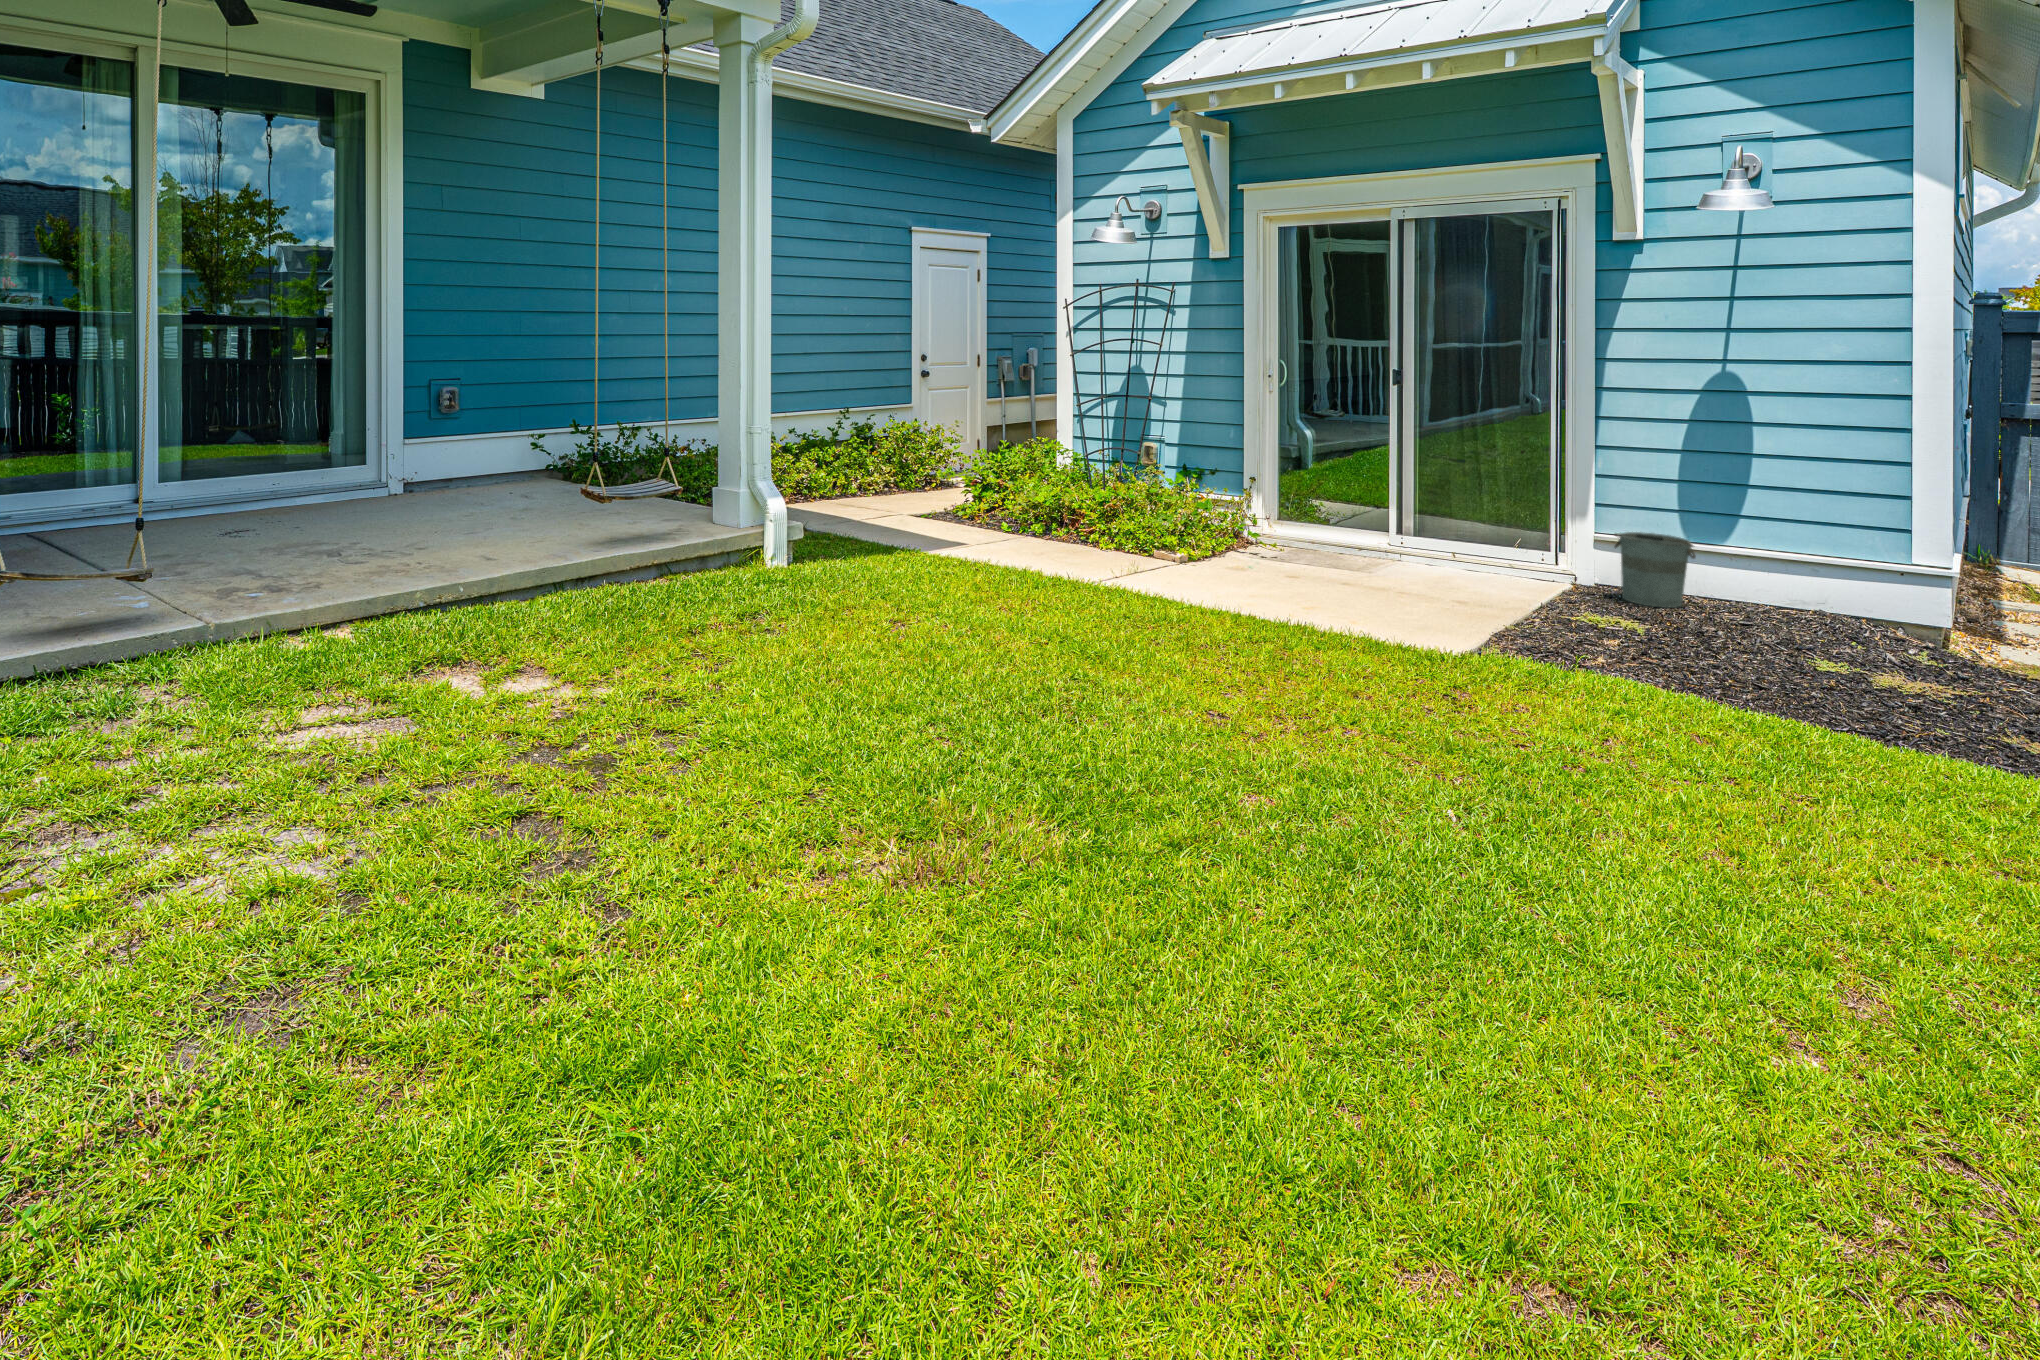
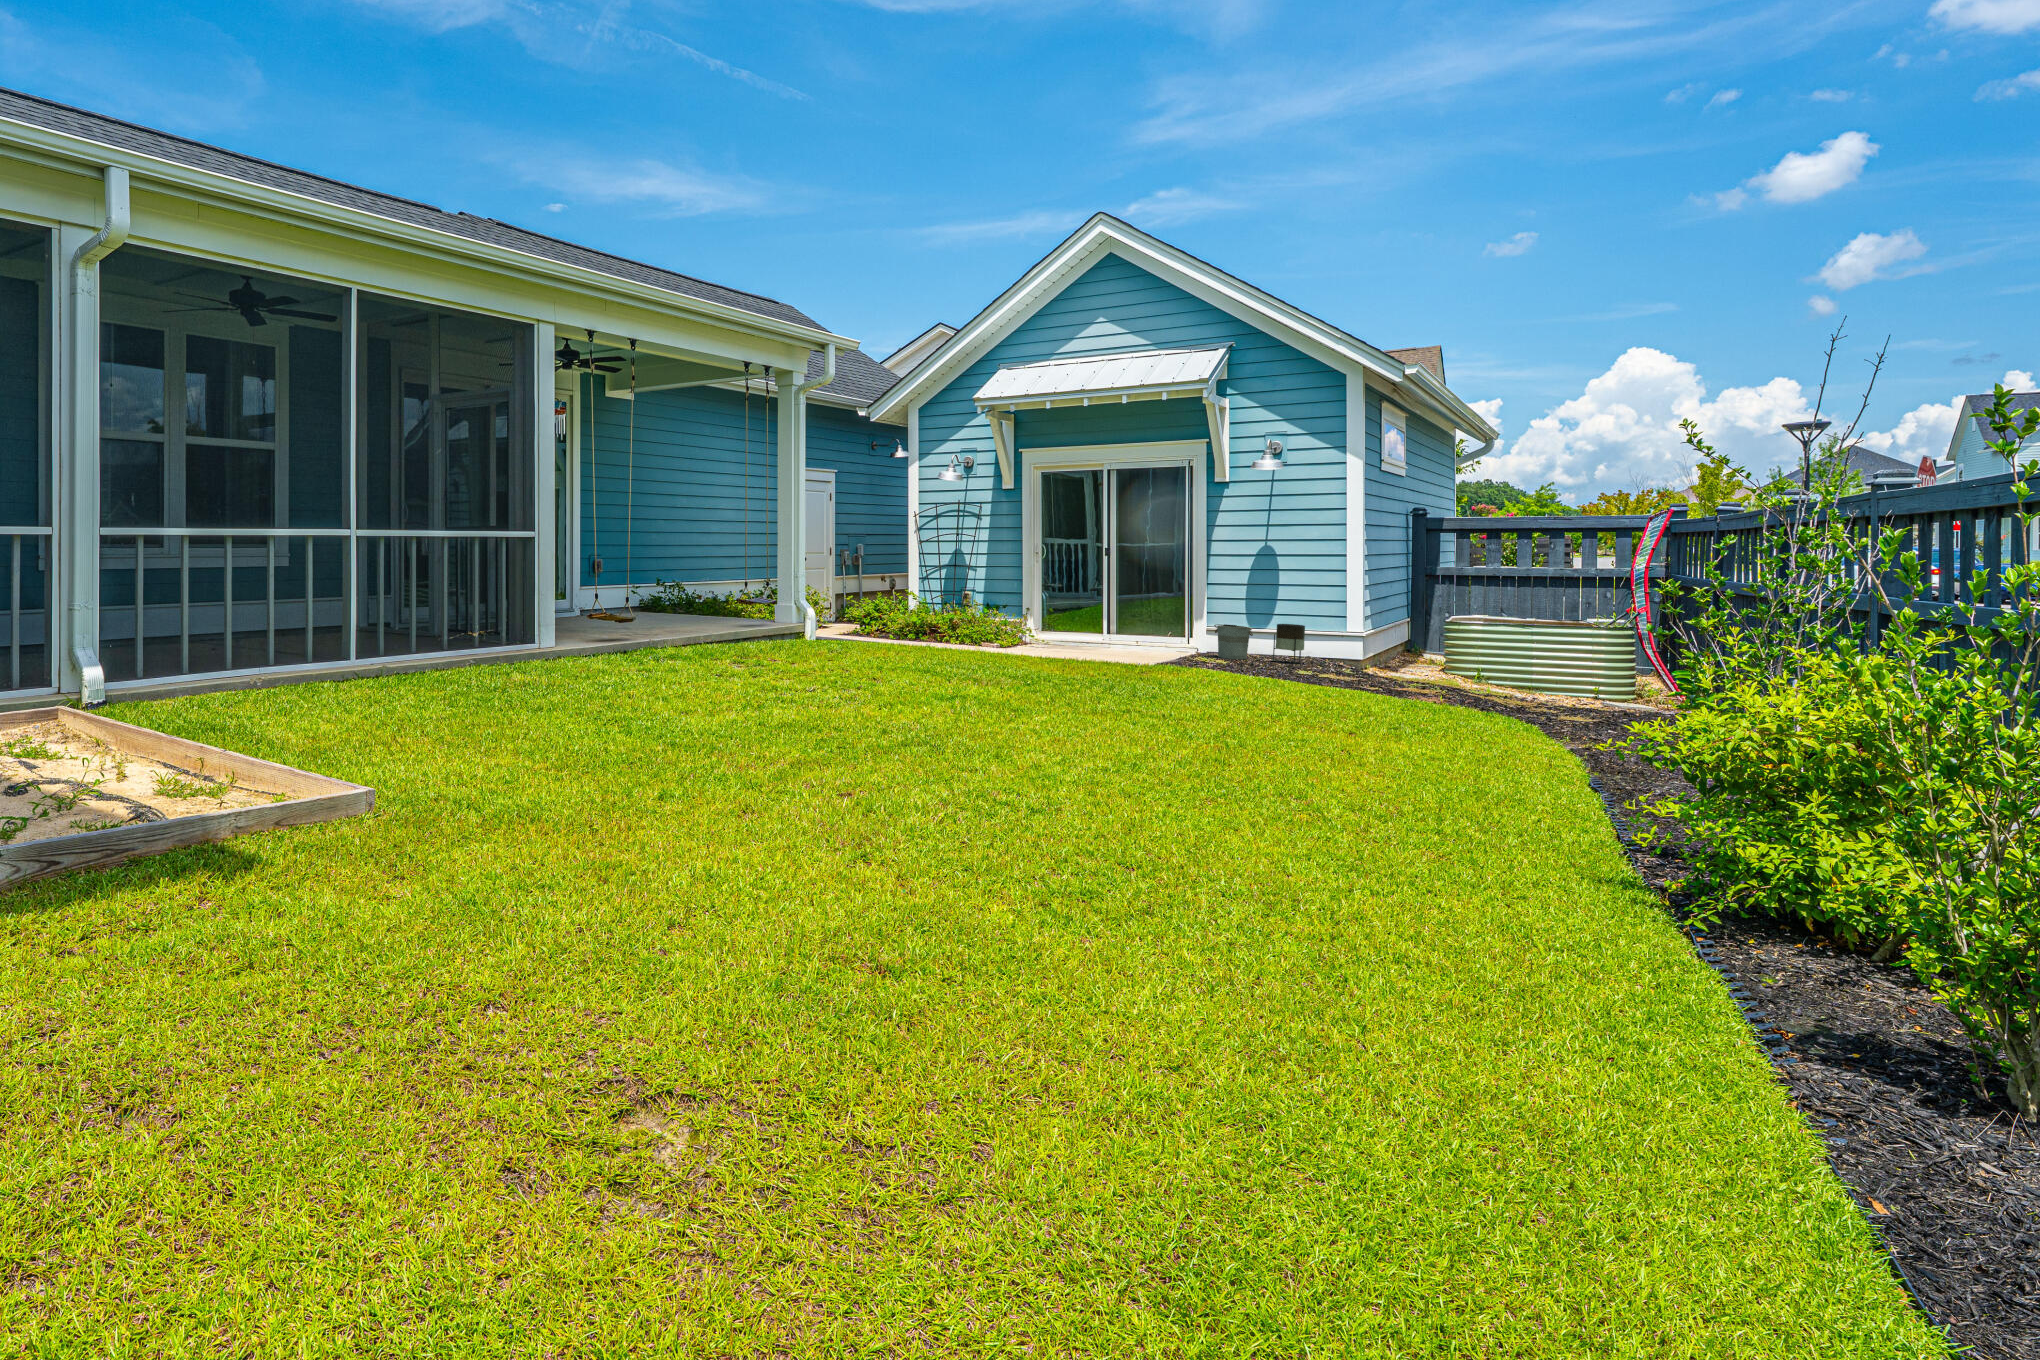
planter: none [1740,536,1814,628] -> present [1273,624,1305,664]

